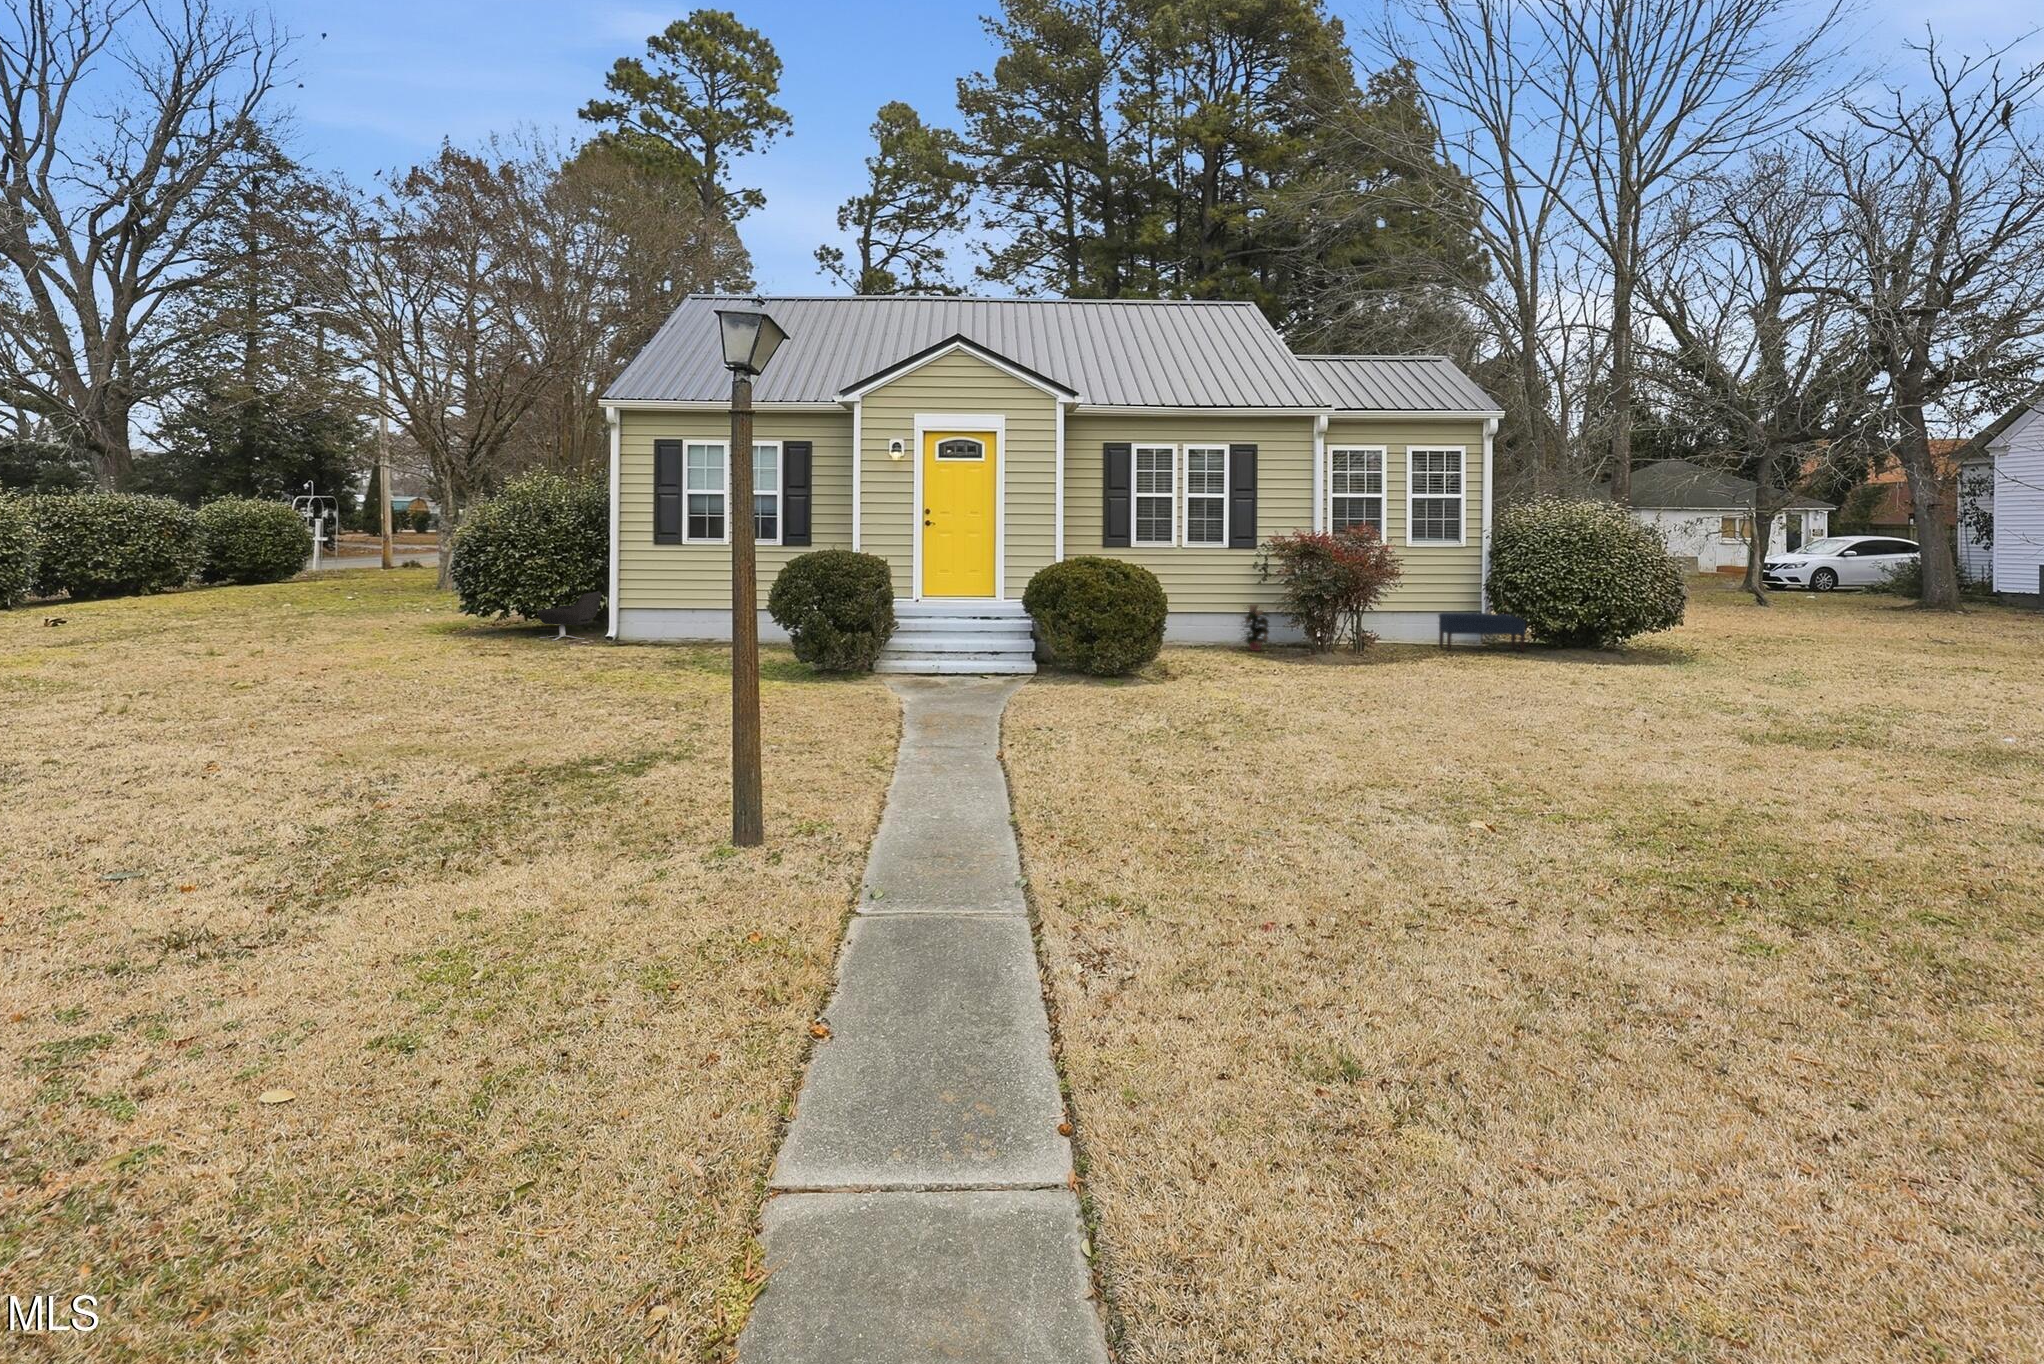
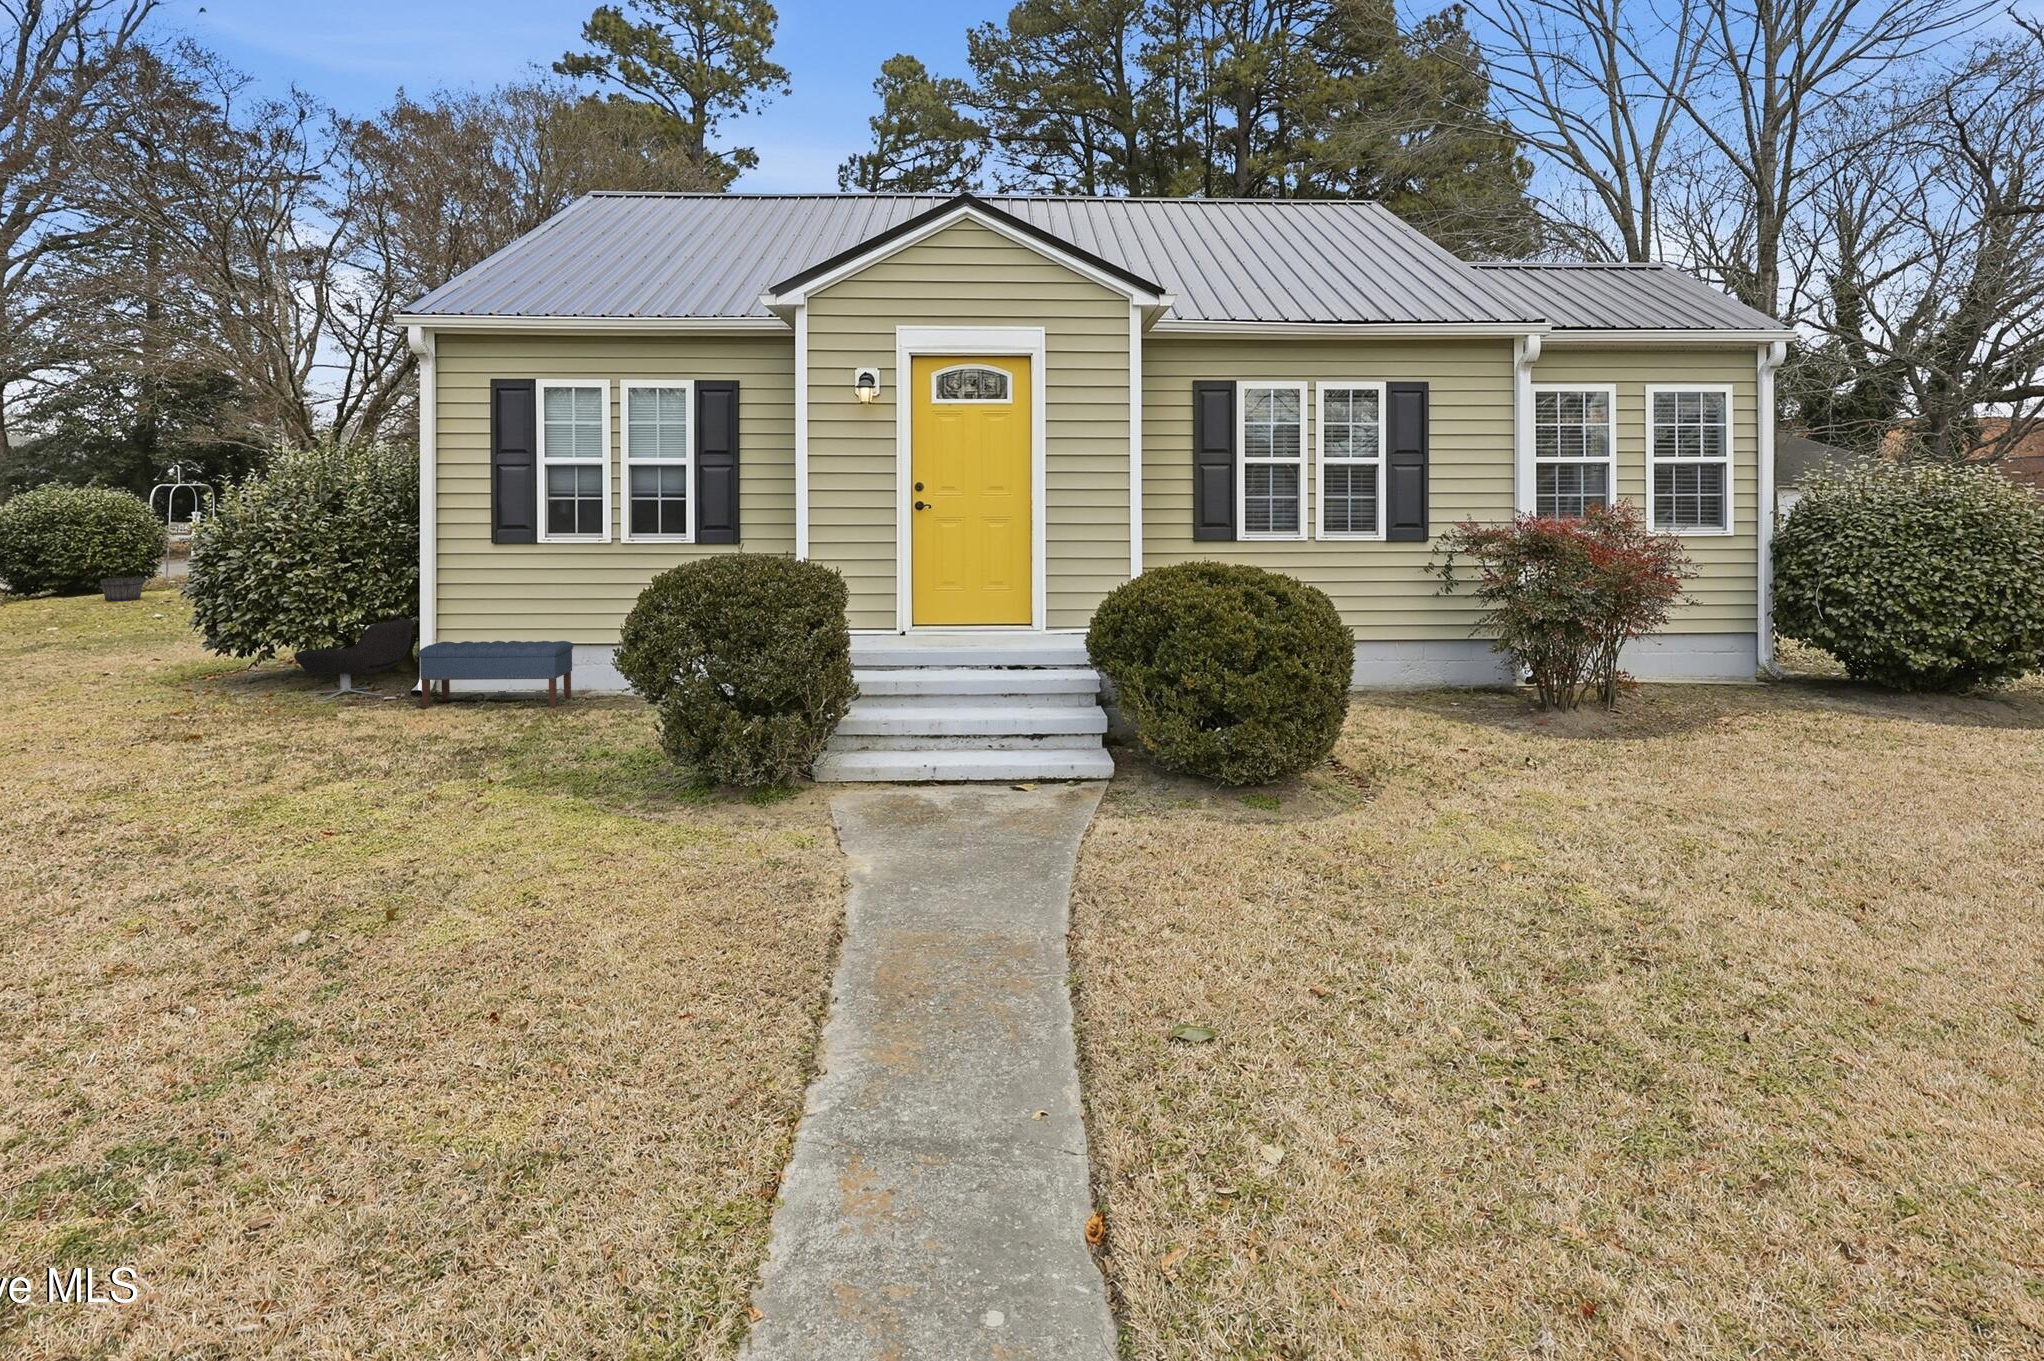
wooden bucket: none [279,565,309,588] -> present [100,571,144,601]
decorative plant: present [1243,604,1269,651] -> none [1410,627,1463,700]
bench: present [1439,613,1526,652] -> present [418,641,573,709]

